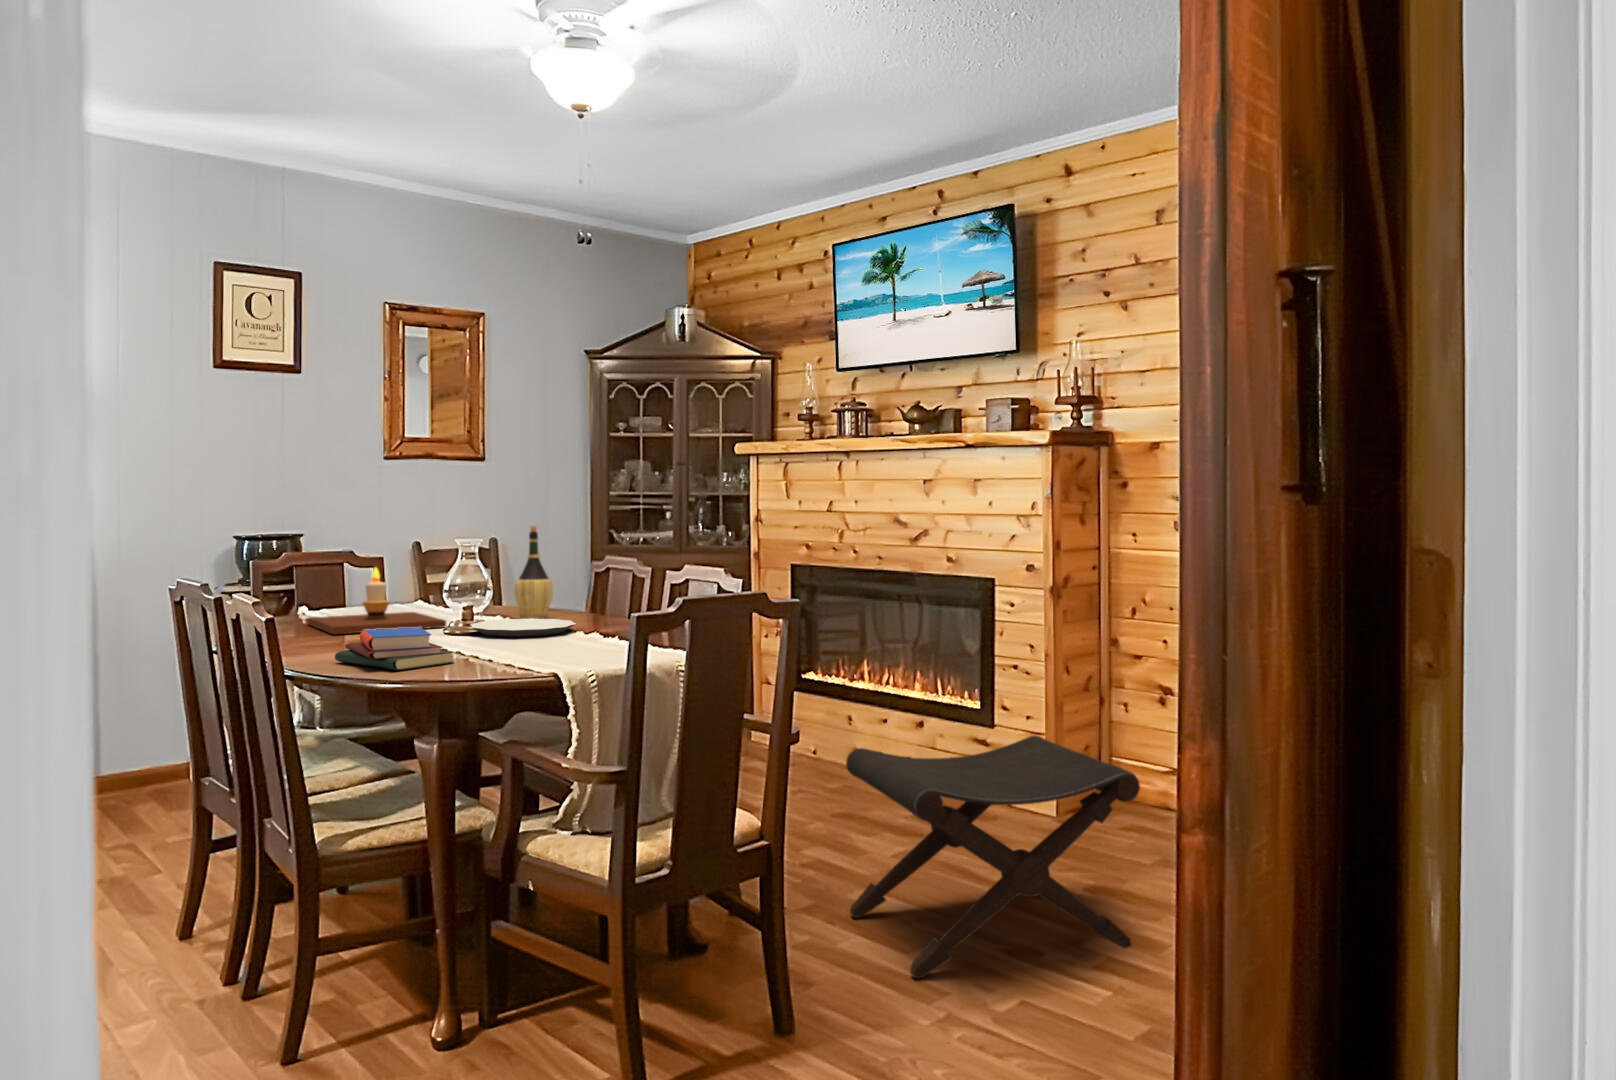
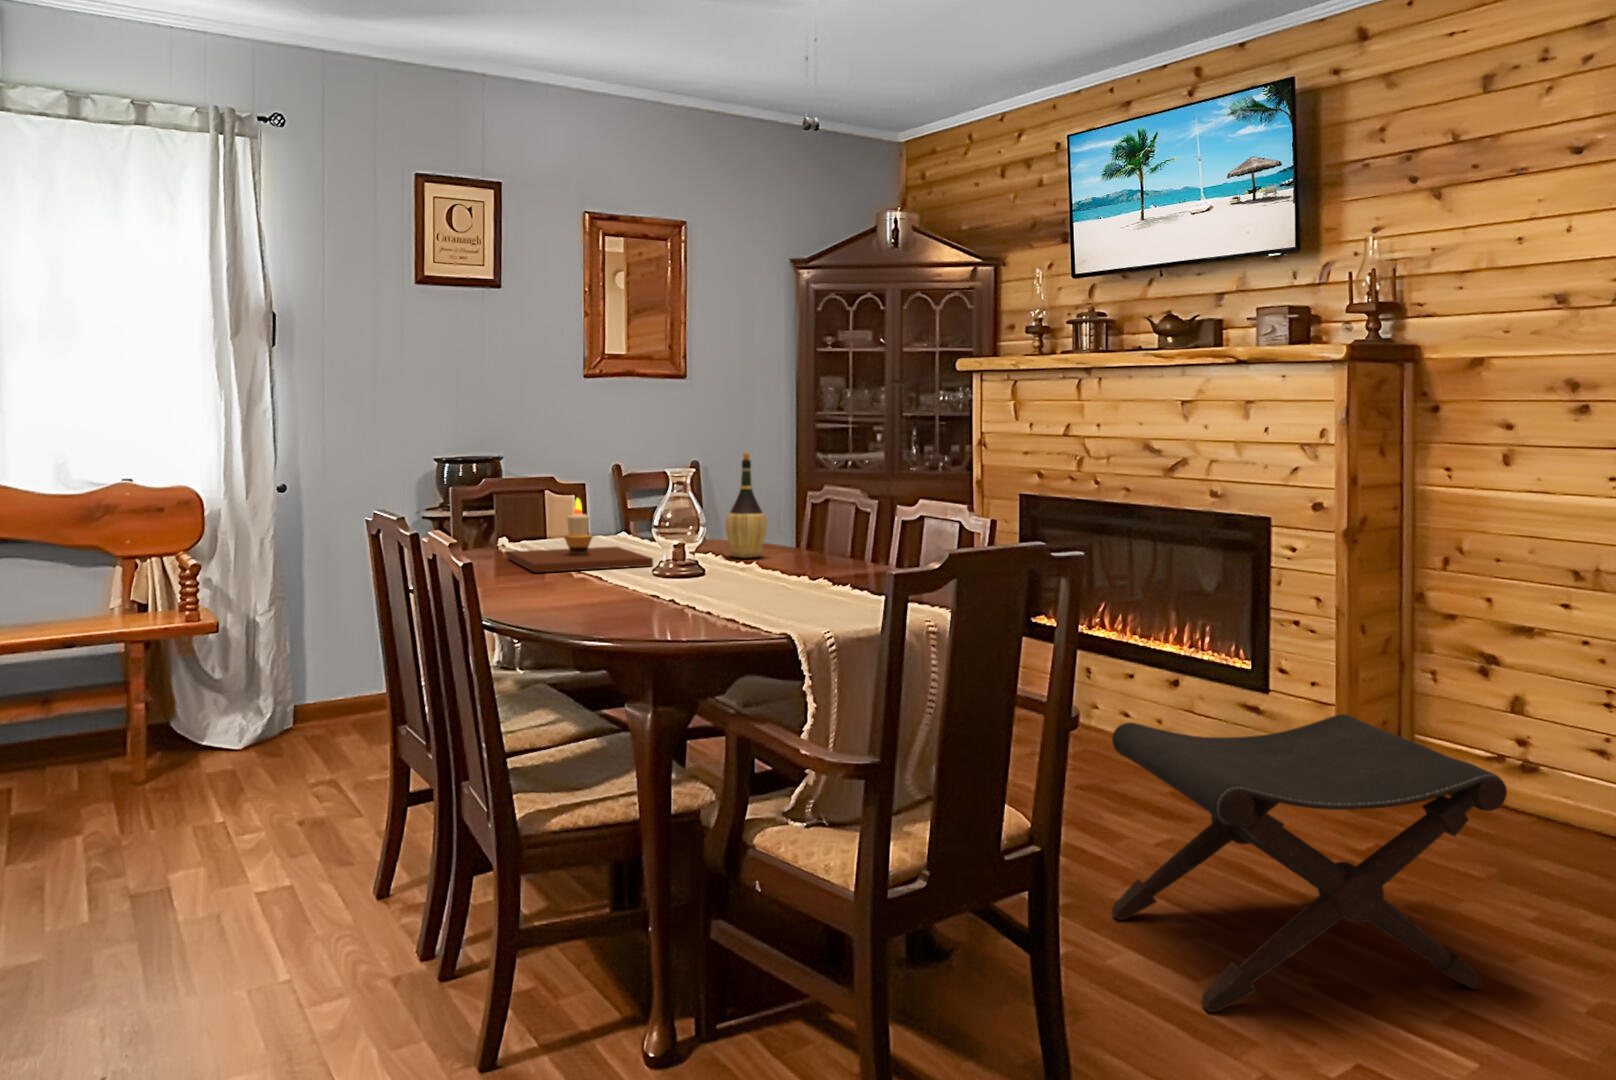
plate: present [470,618,575,636] -> none [679,558,796,580]
book: present [335,627,454,670] -> none [536,571,667,623]

